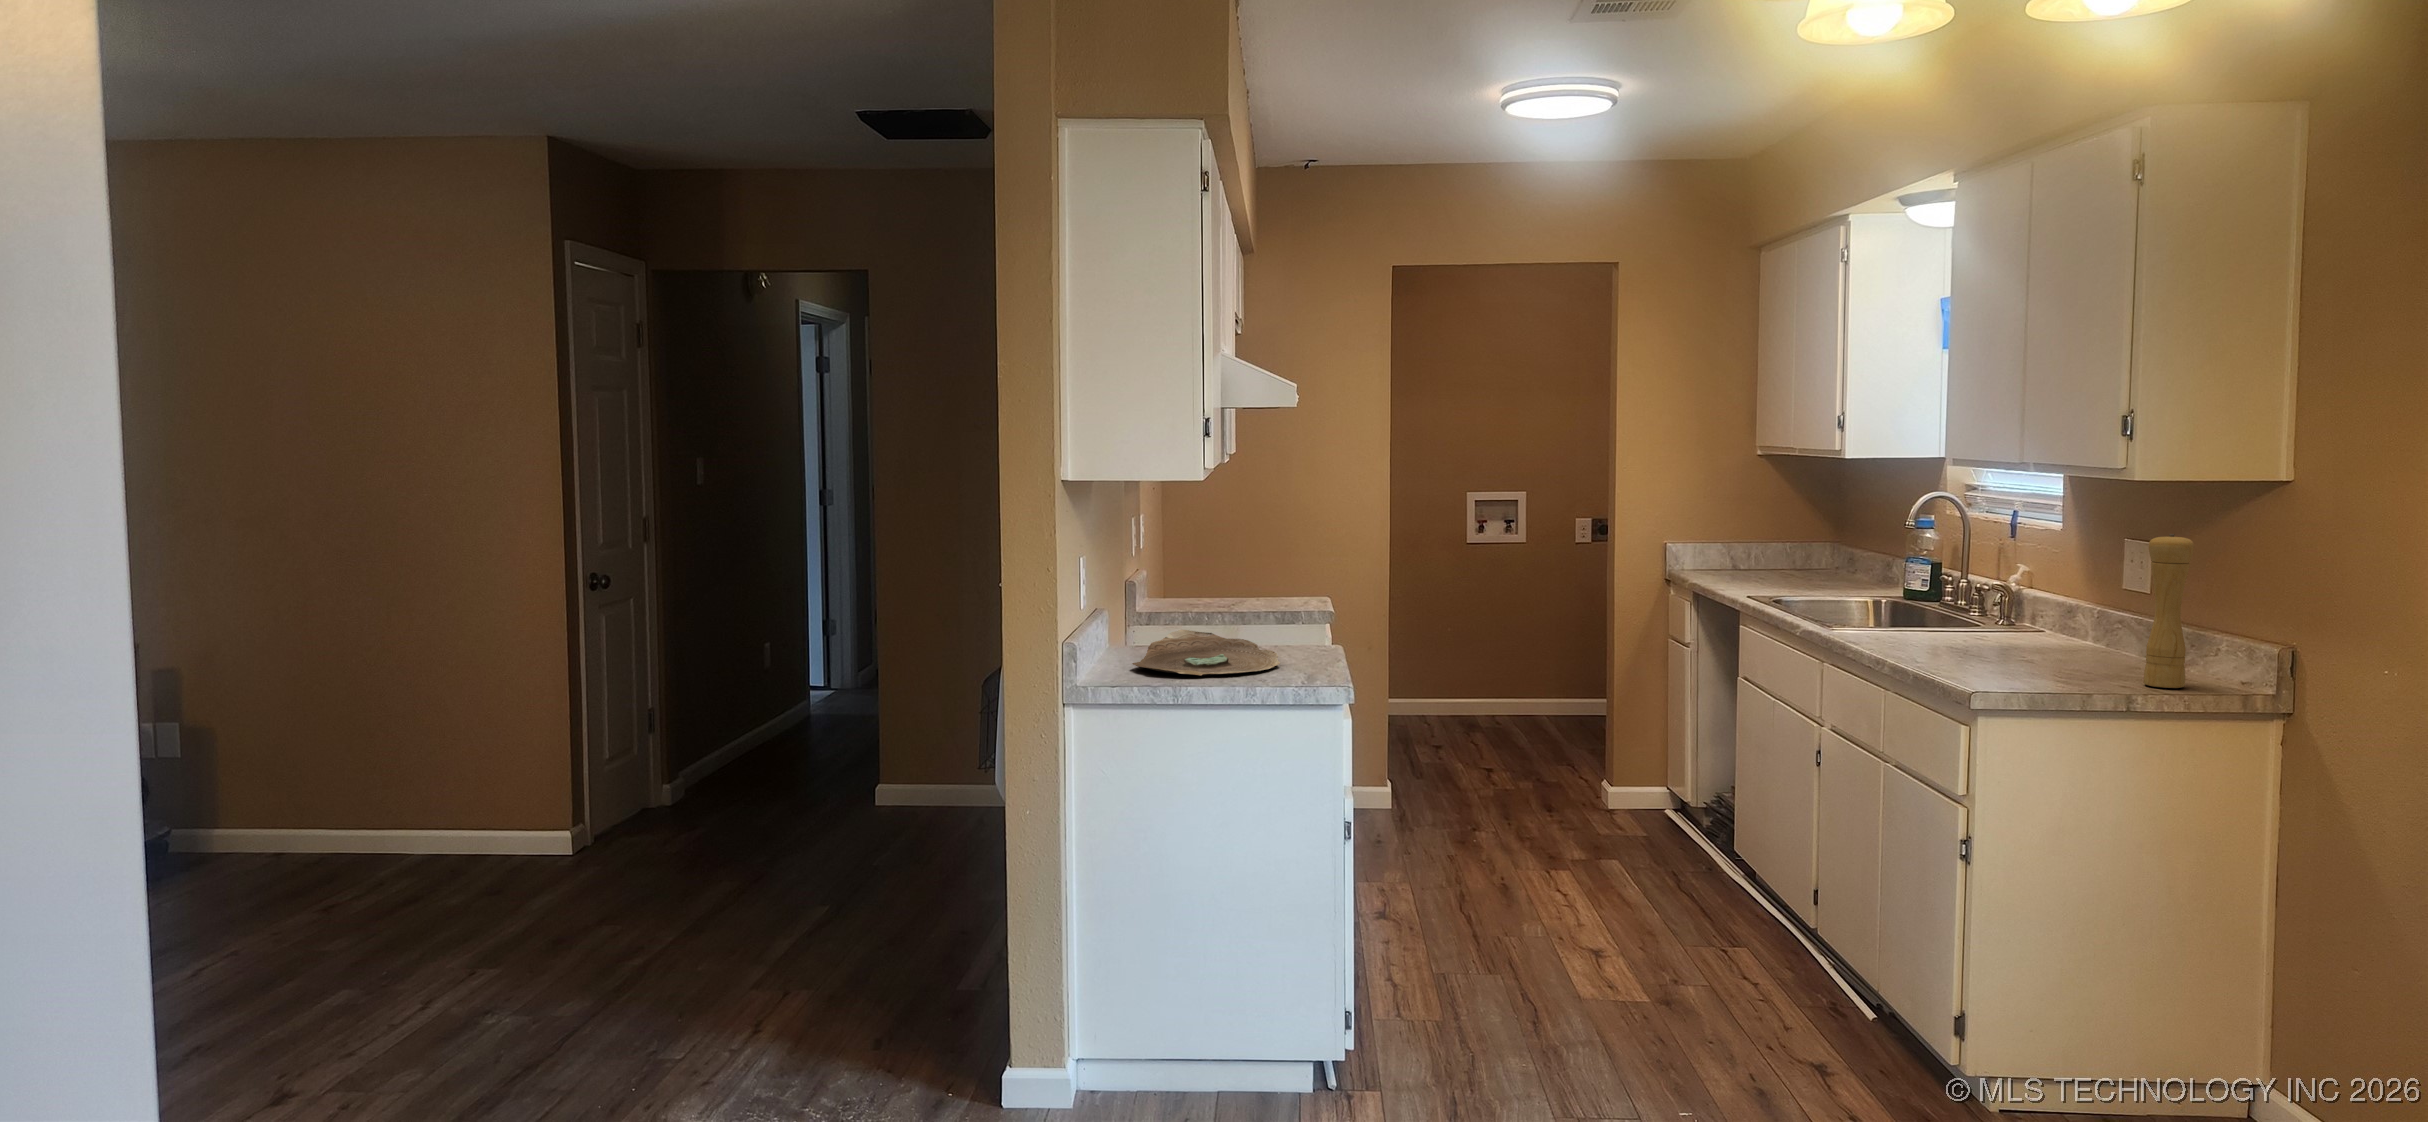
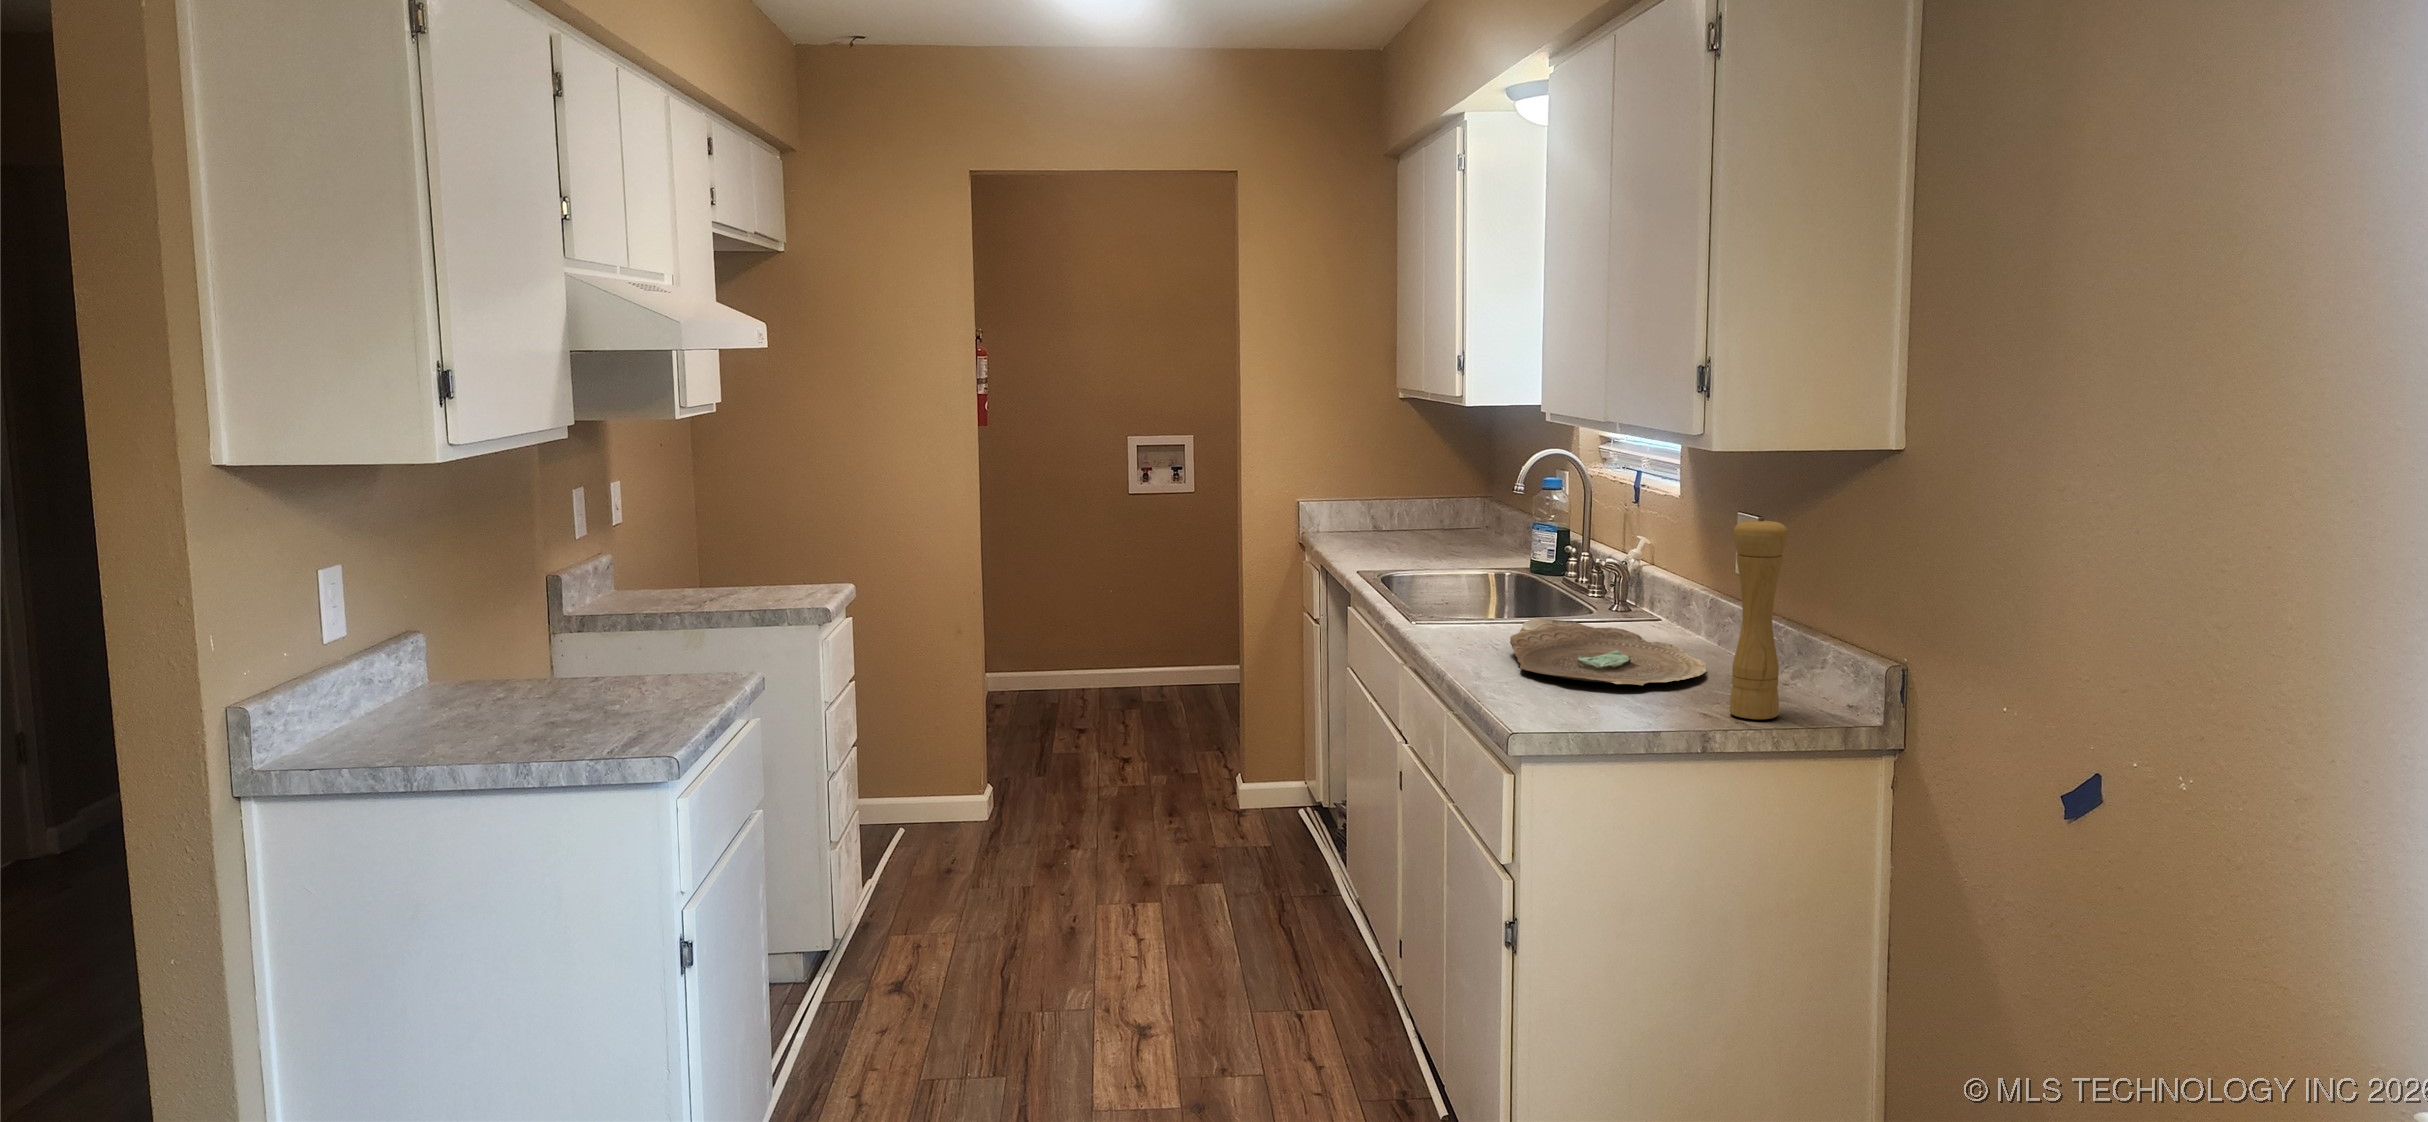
decorative bowl: present [1132,630,1280,675] -> present [1510,618,1706,685]

